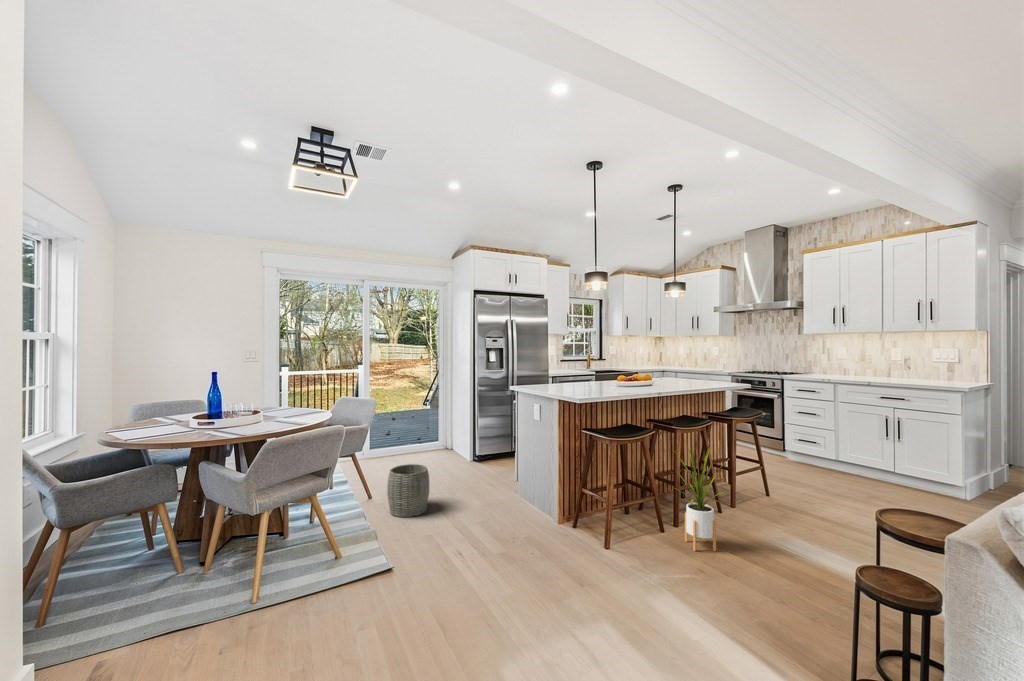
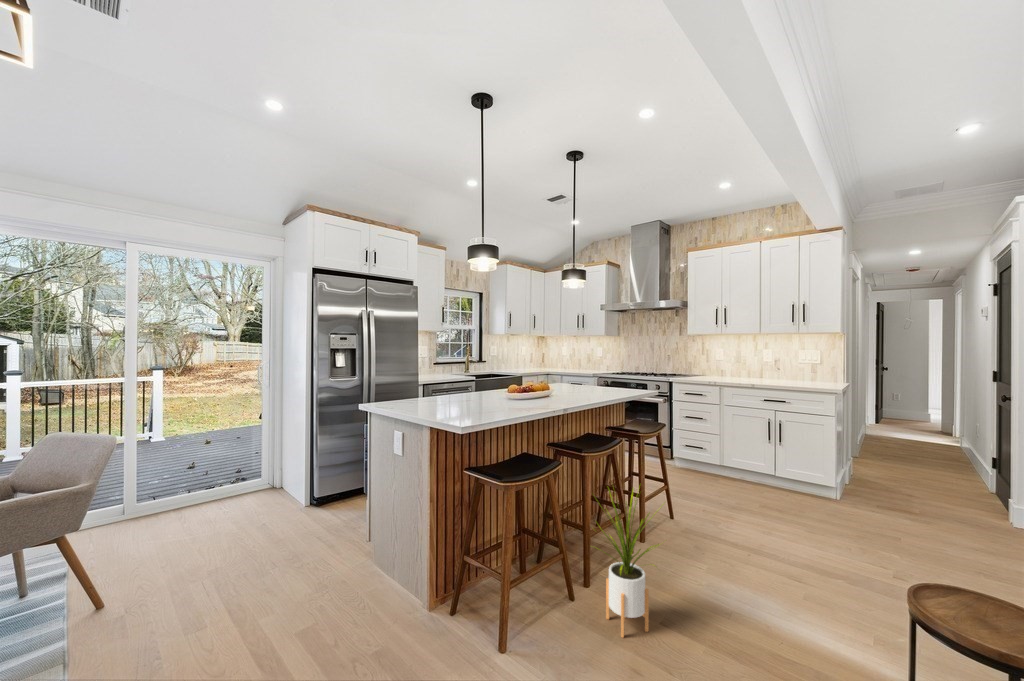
woven basket: present [387,464,430,517] -> none [118,543,210,651]

